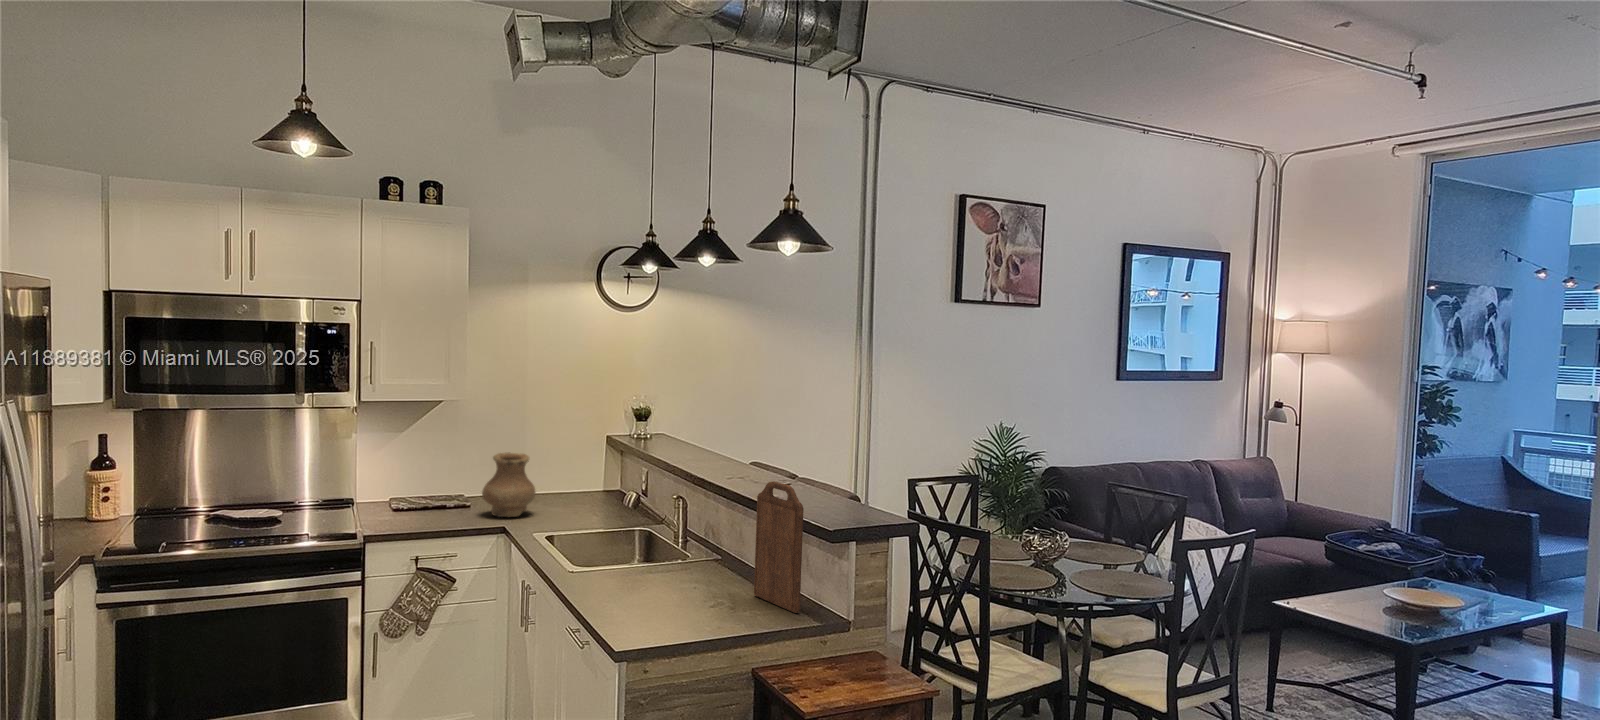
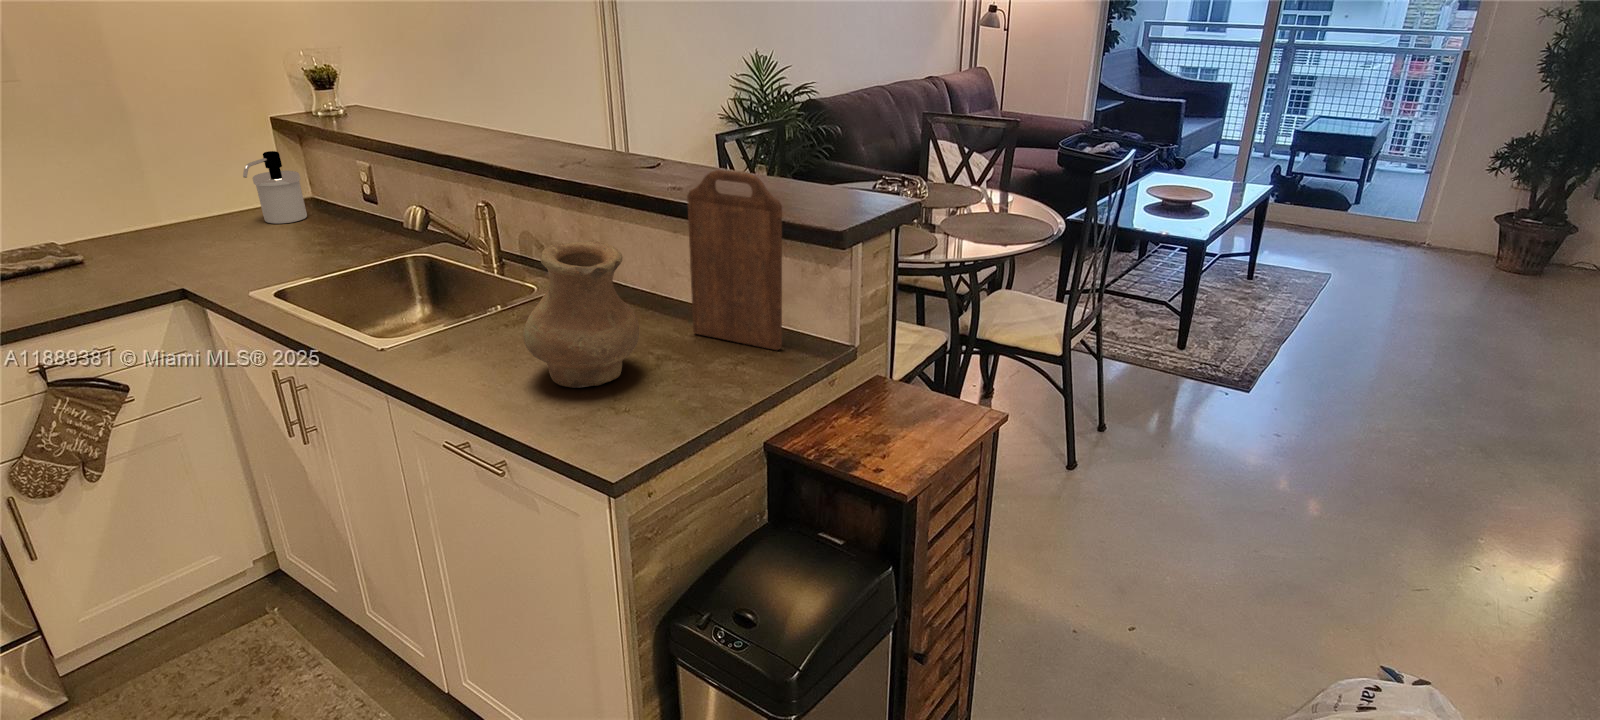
vase: present [482,453,535,517] -> present [523,240,639,388]
soap dispenser: none [572,456,608,502] -> present [243,151,307,224]

